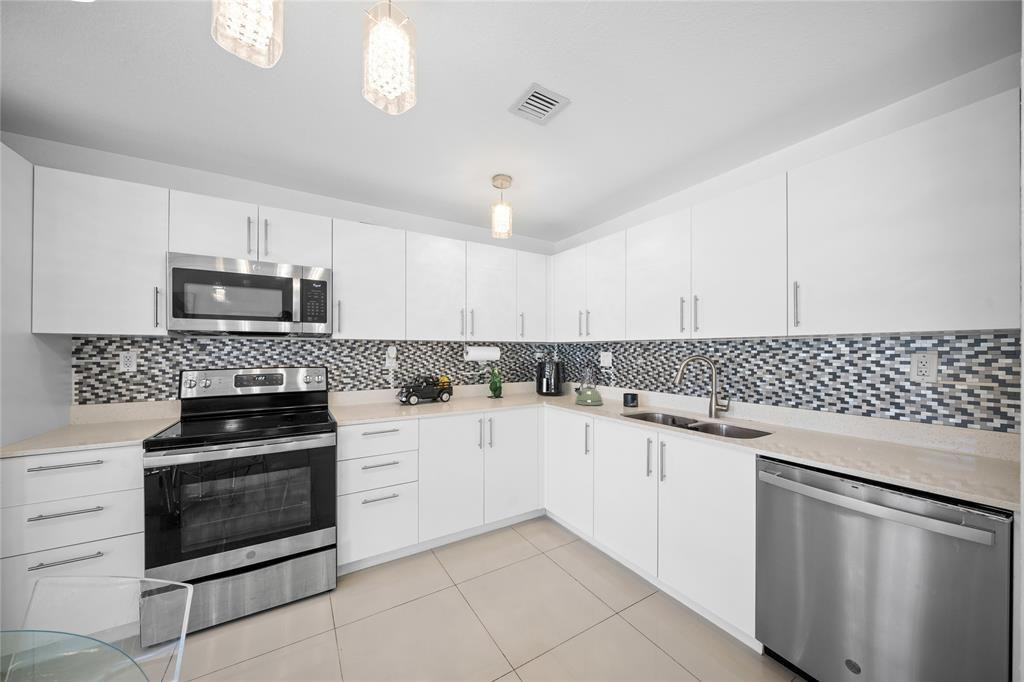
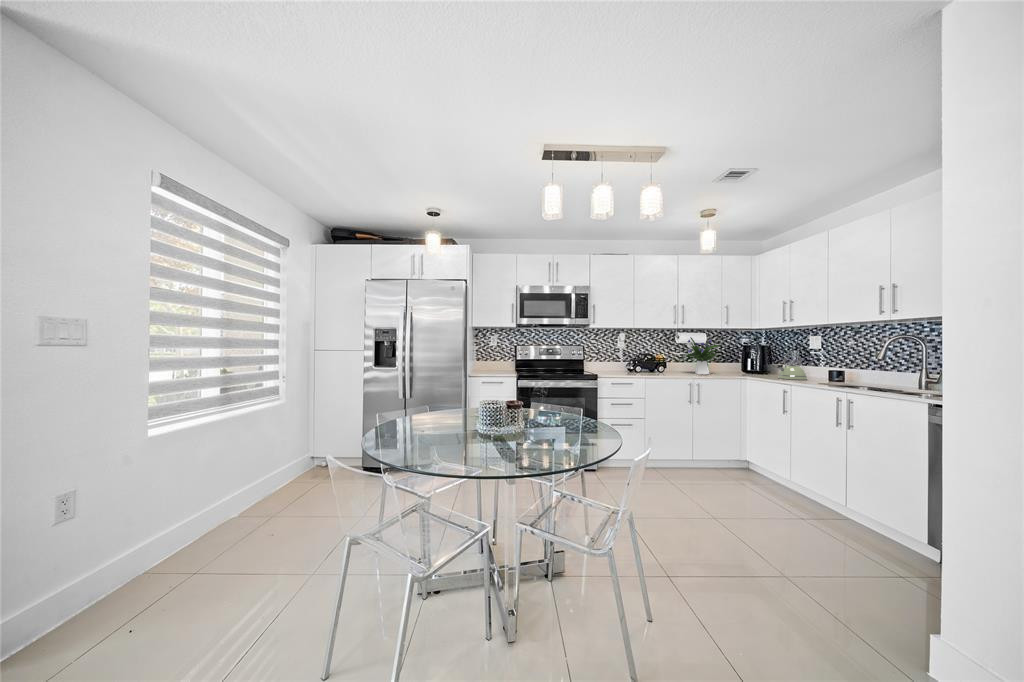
flower arrangement: none [470,352,516,402] -> present [686,337,720,374]

